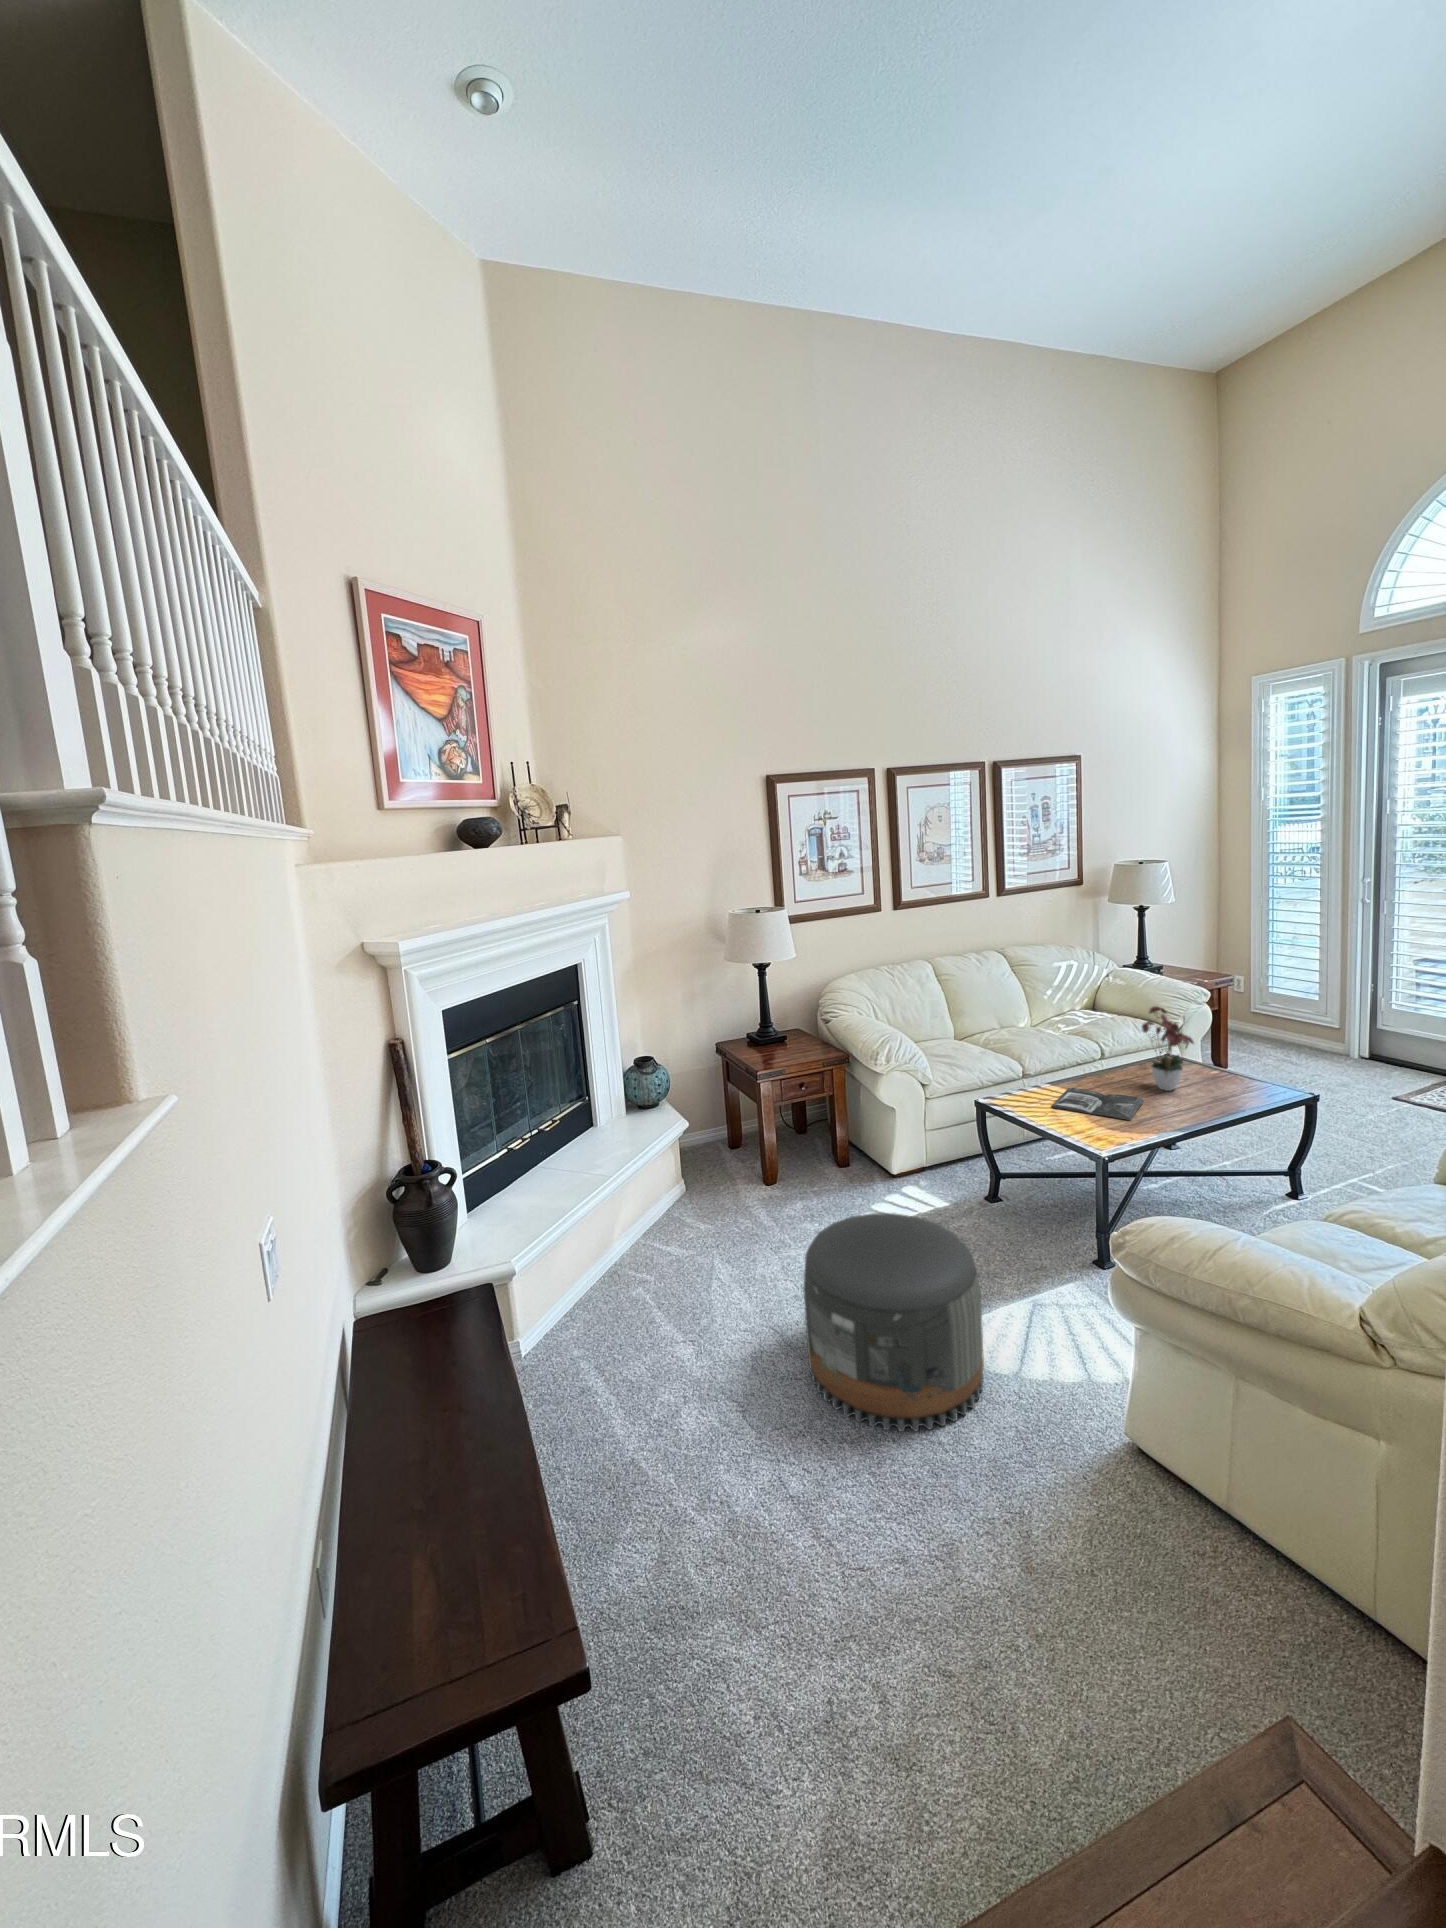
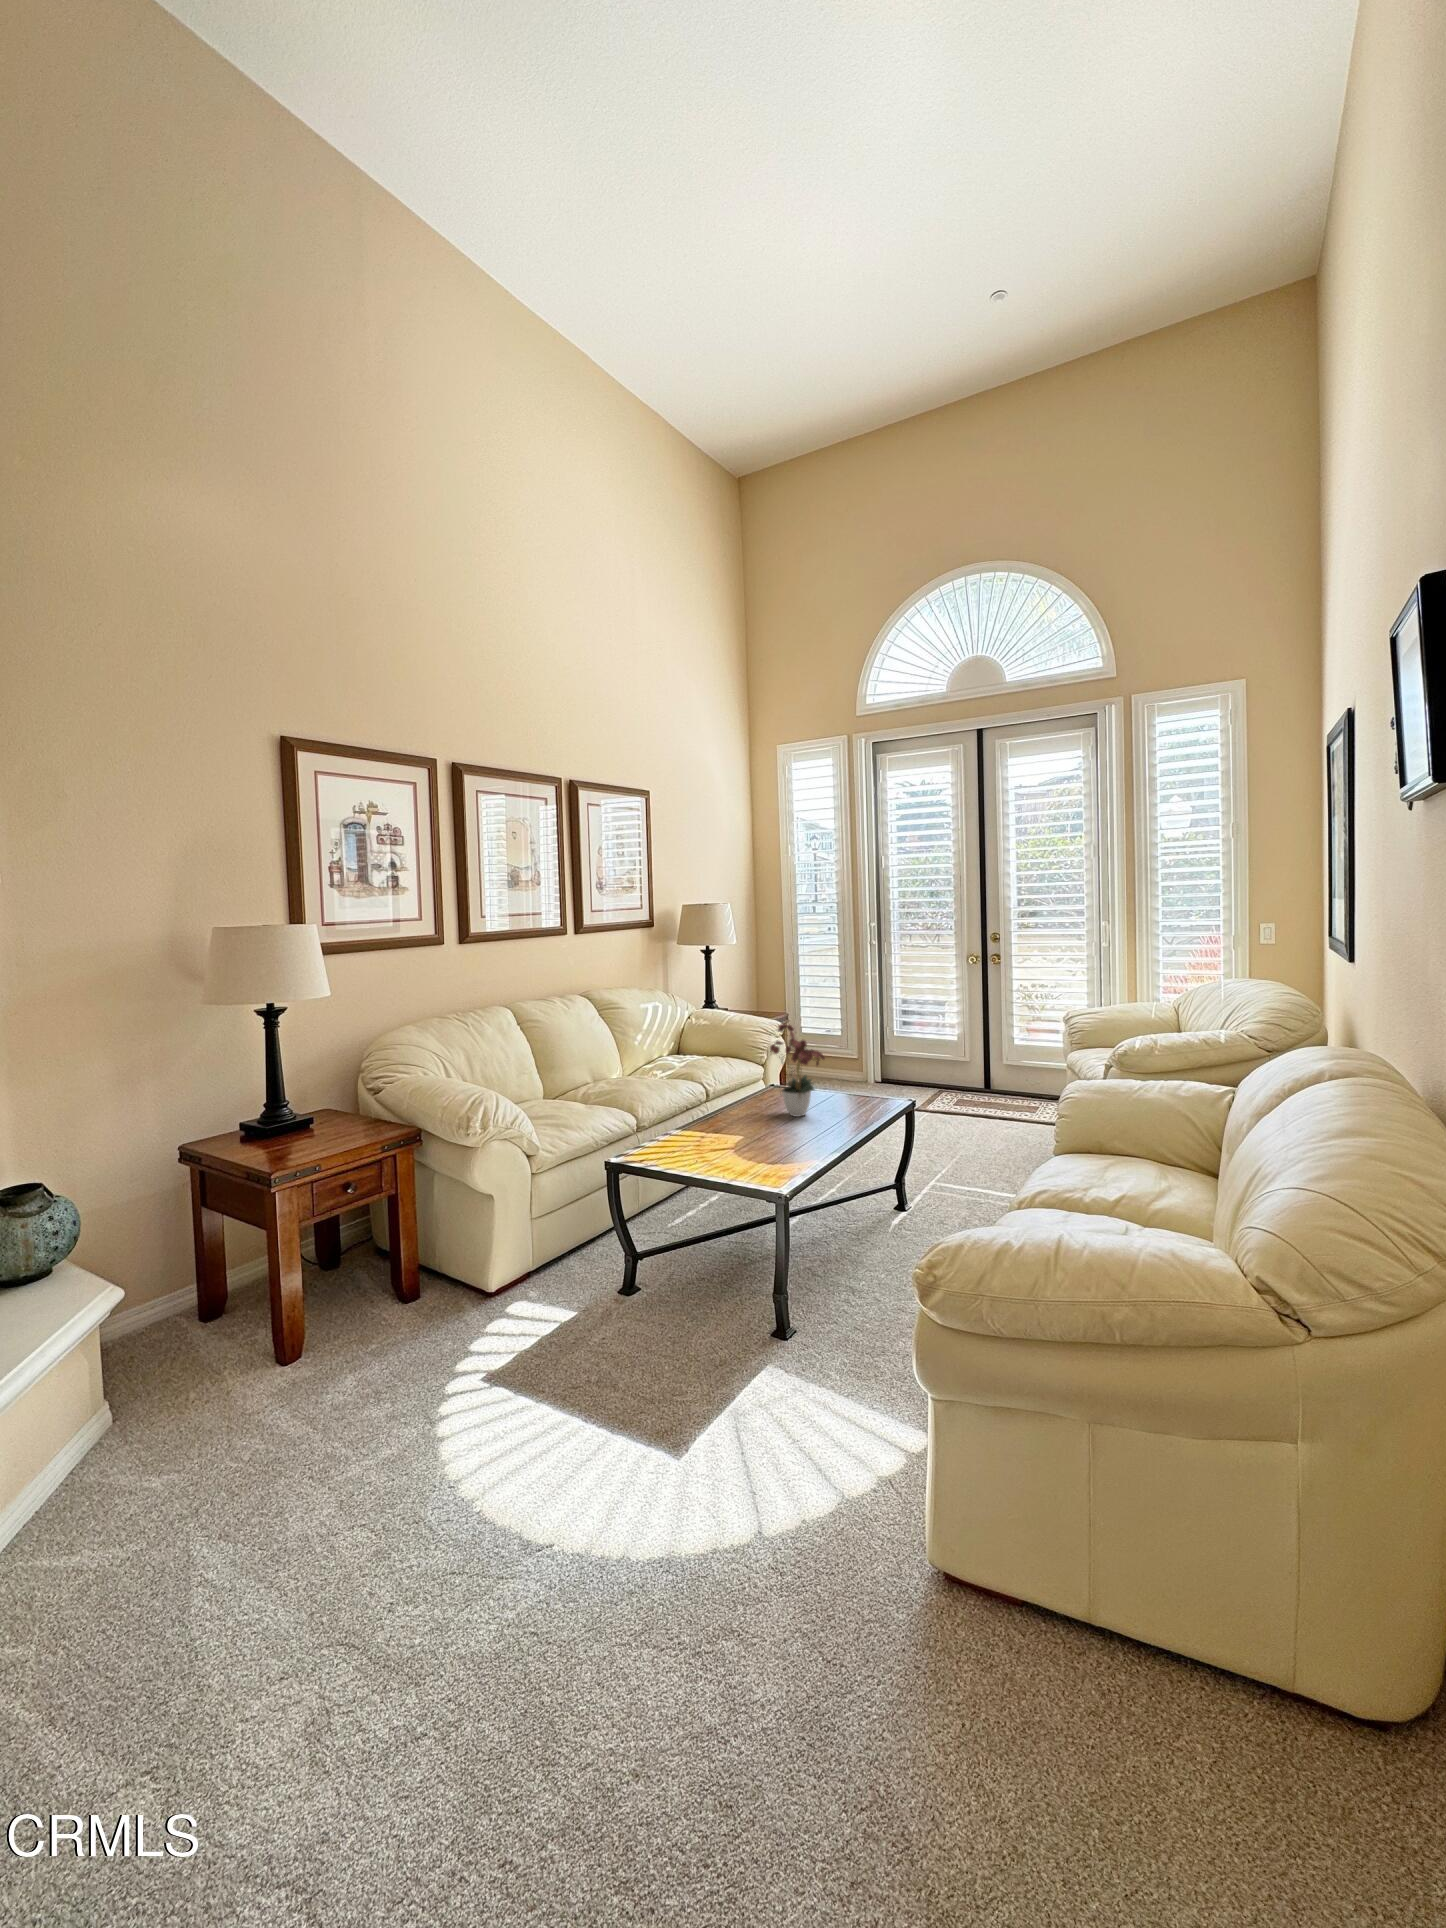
magazine: present [1051,1088,1144,1120] -> none [700,1126,788,1152]
pouf: present [804,1213,984,1432] -> none [423,1336,733,1772]

